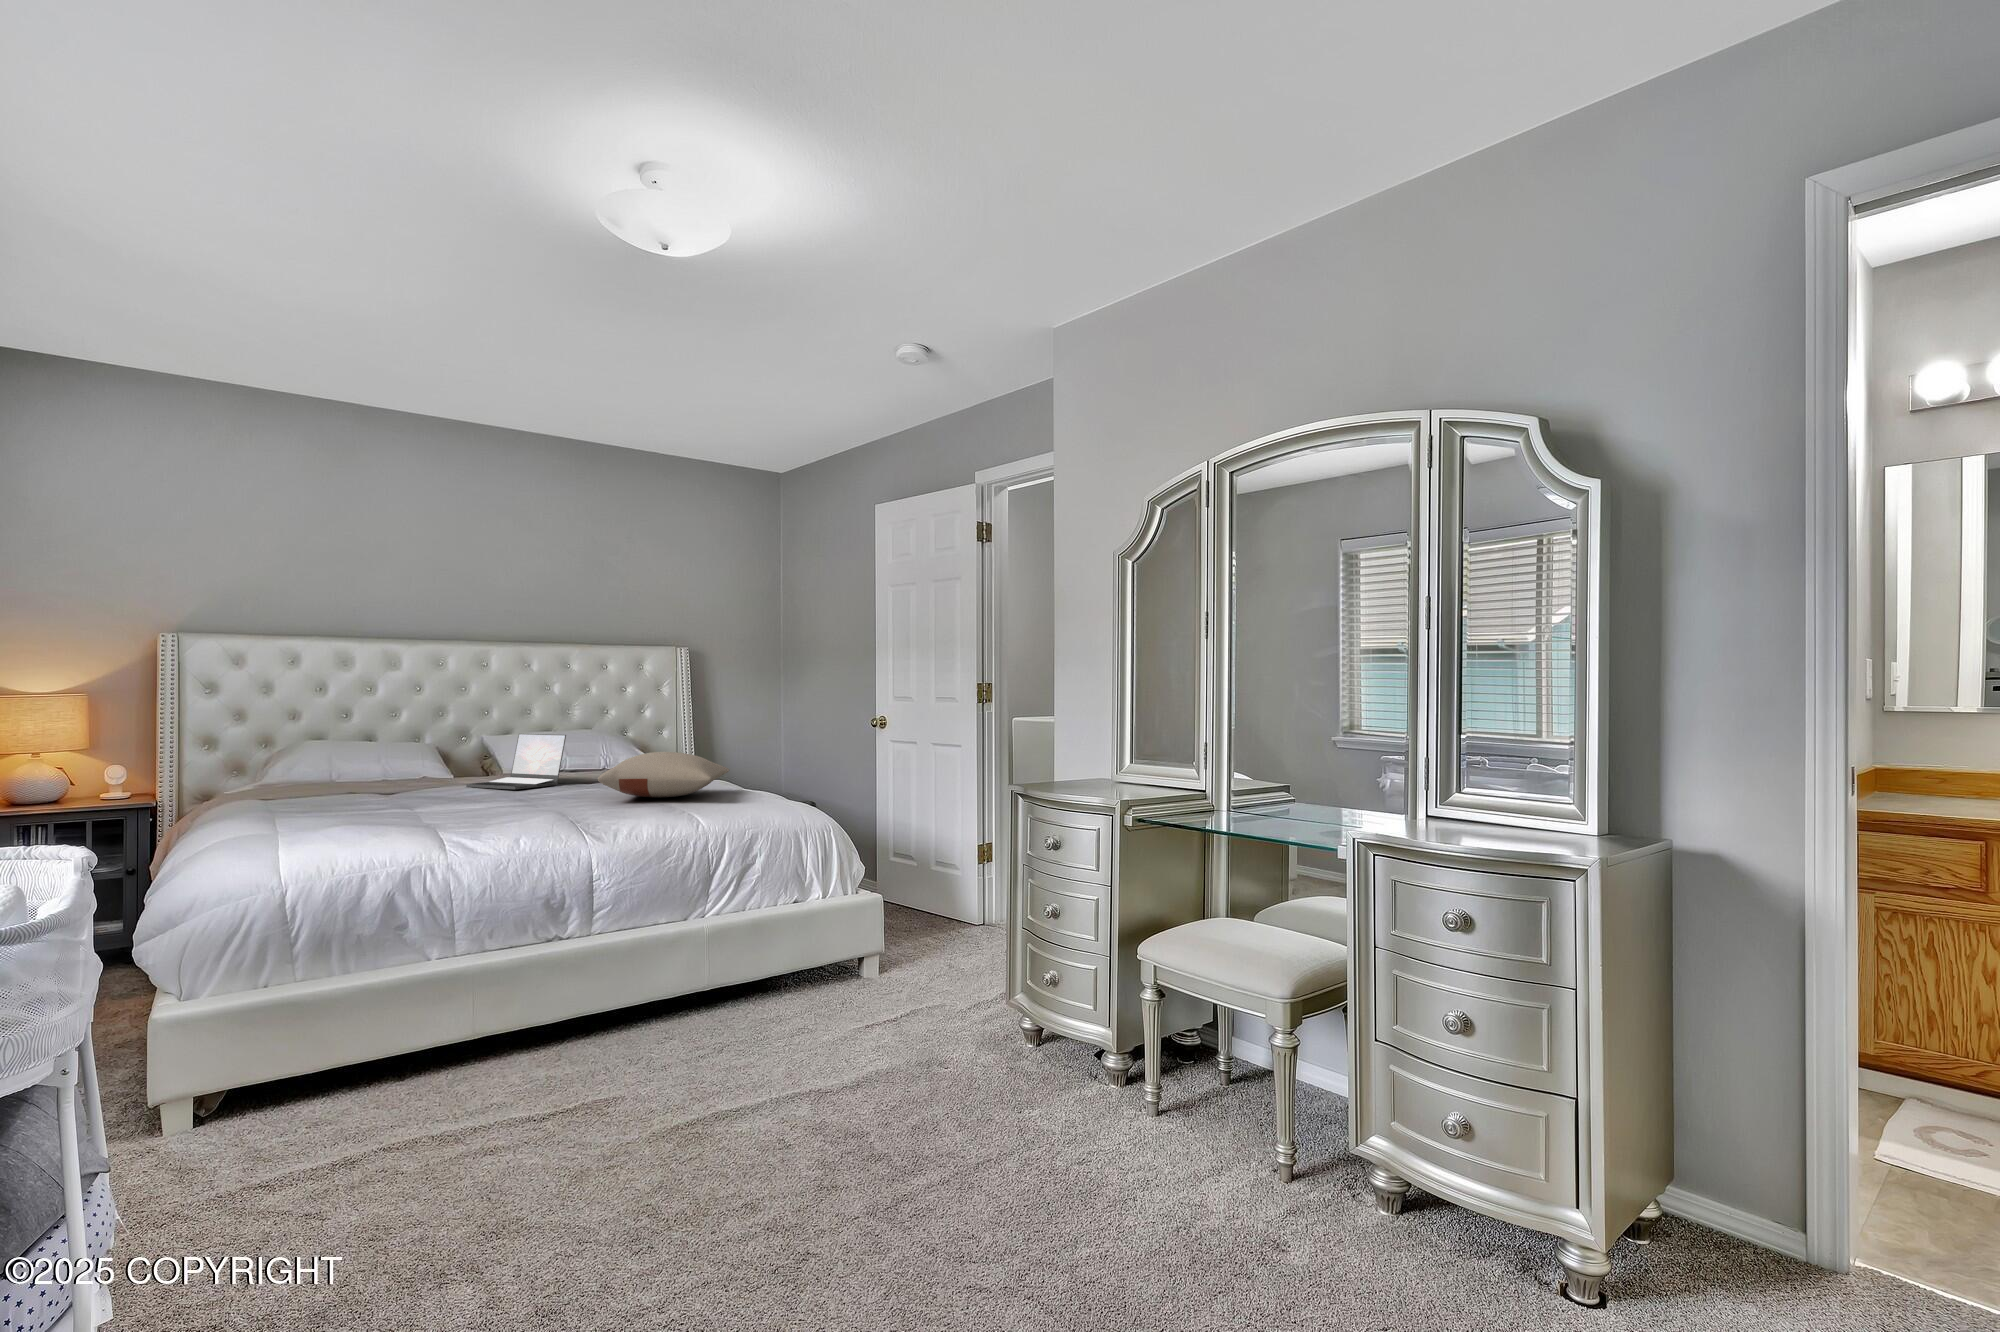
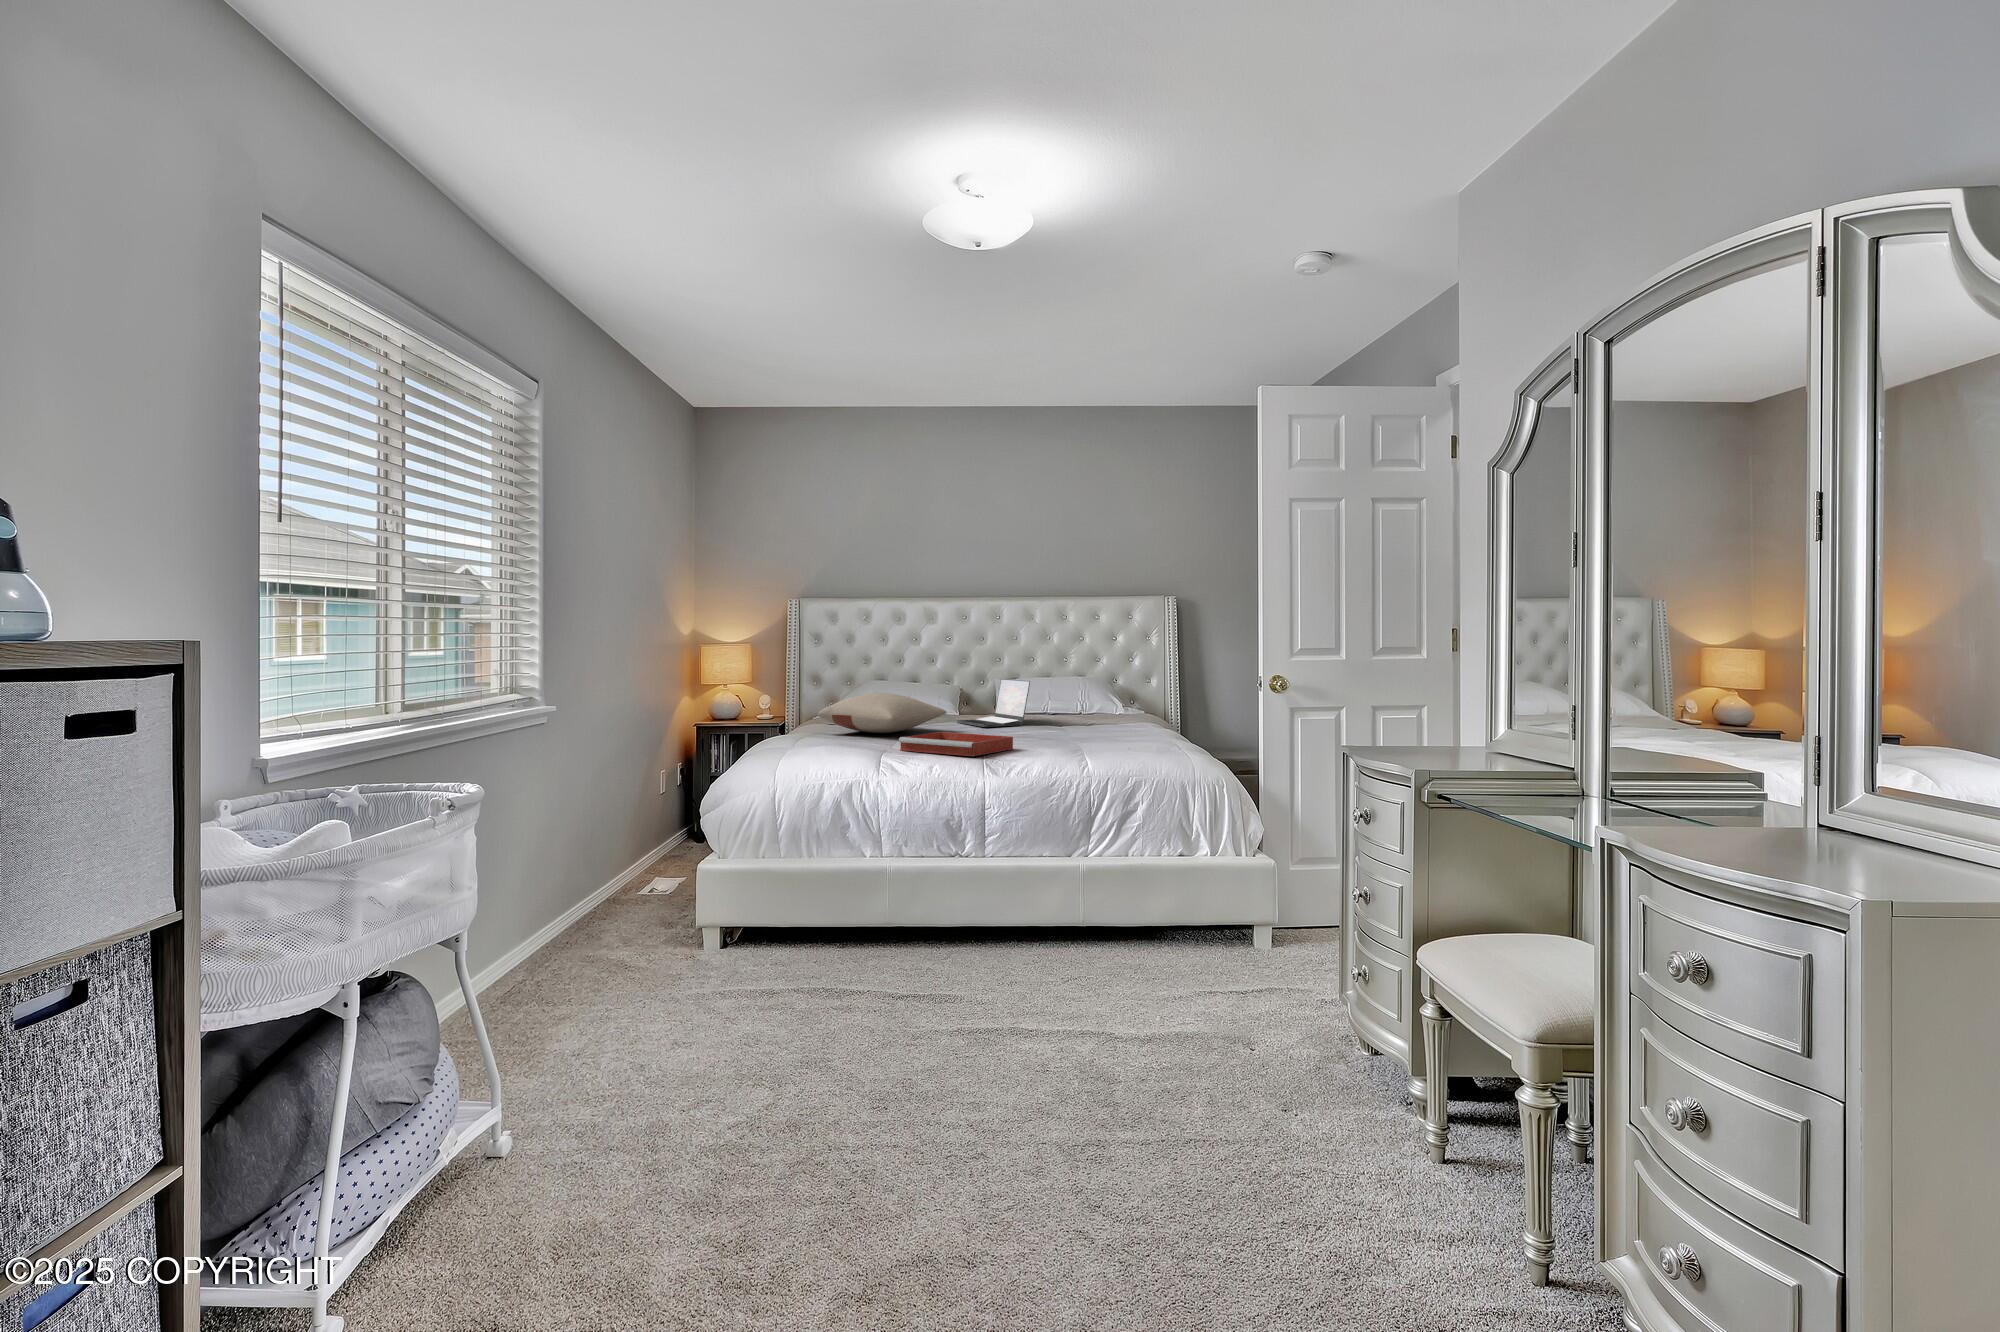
pillow: present [598,752,729,798] -> present [818,693,947,733]
tray: none [451,796,595,822] -> present [899,732,1013,756]

